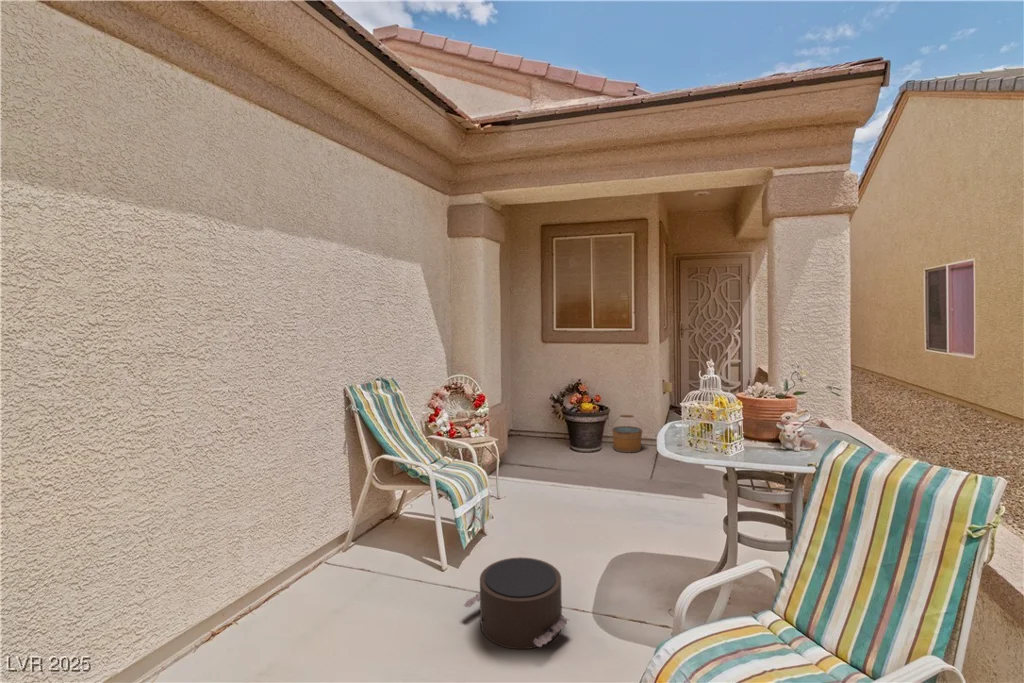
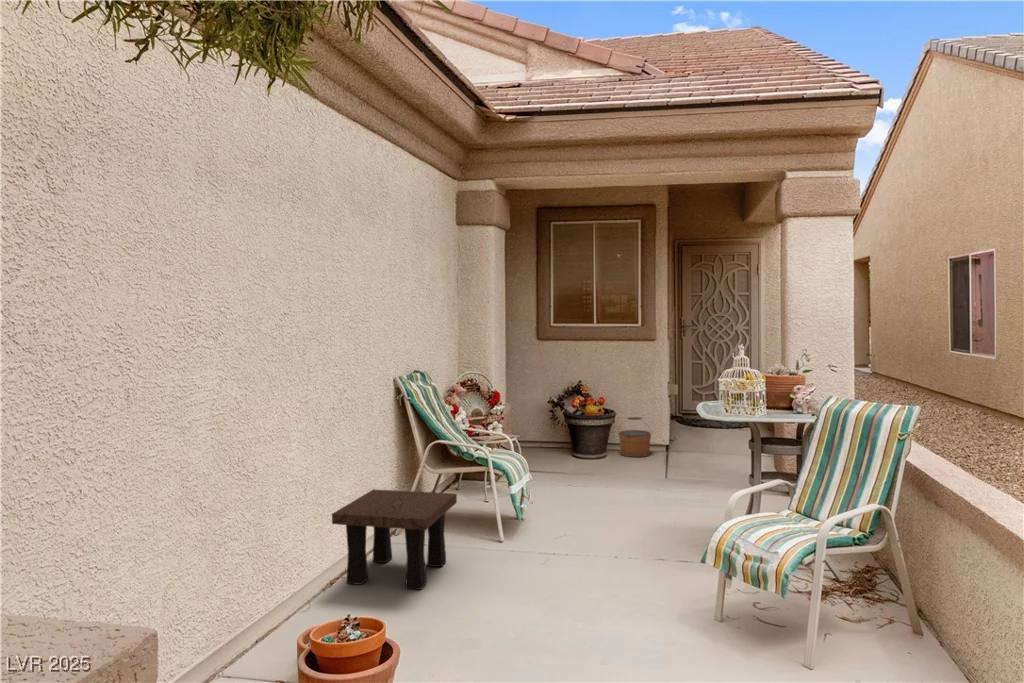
side table: none [212,512,377,651] -> present [332,489,457,590]
pouf: present [464,557,570,649] -> none [542,518,636,579]

